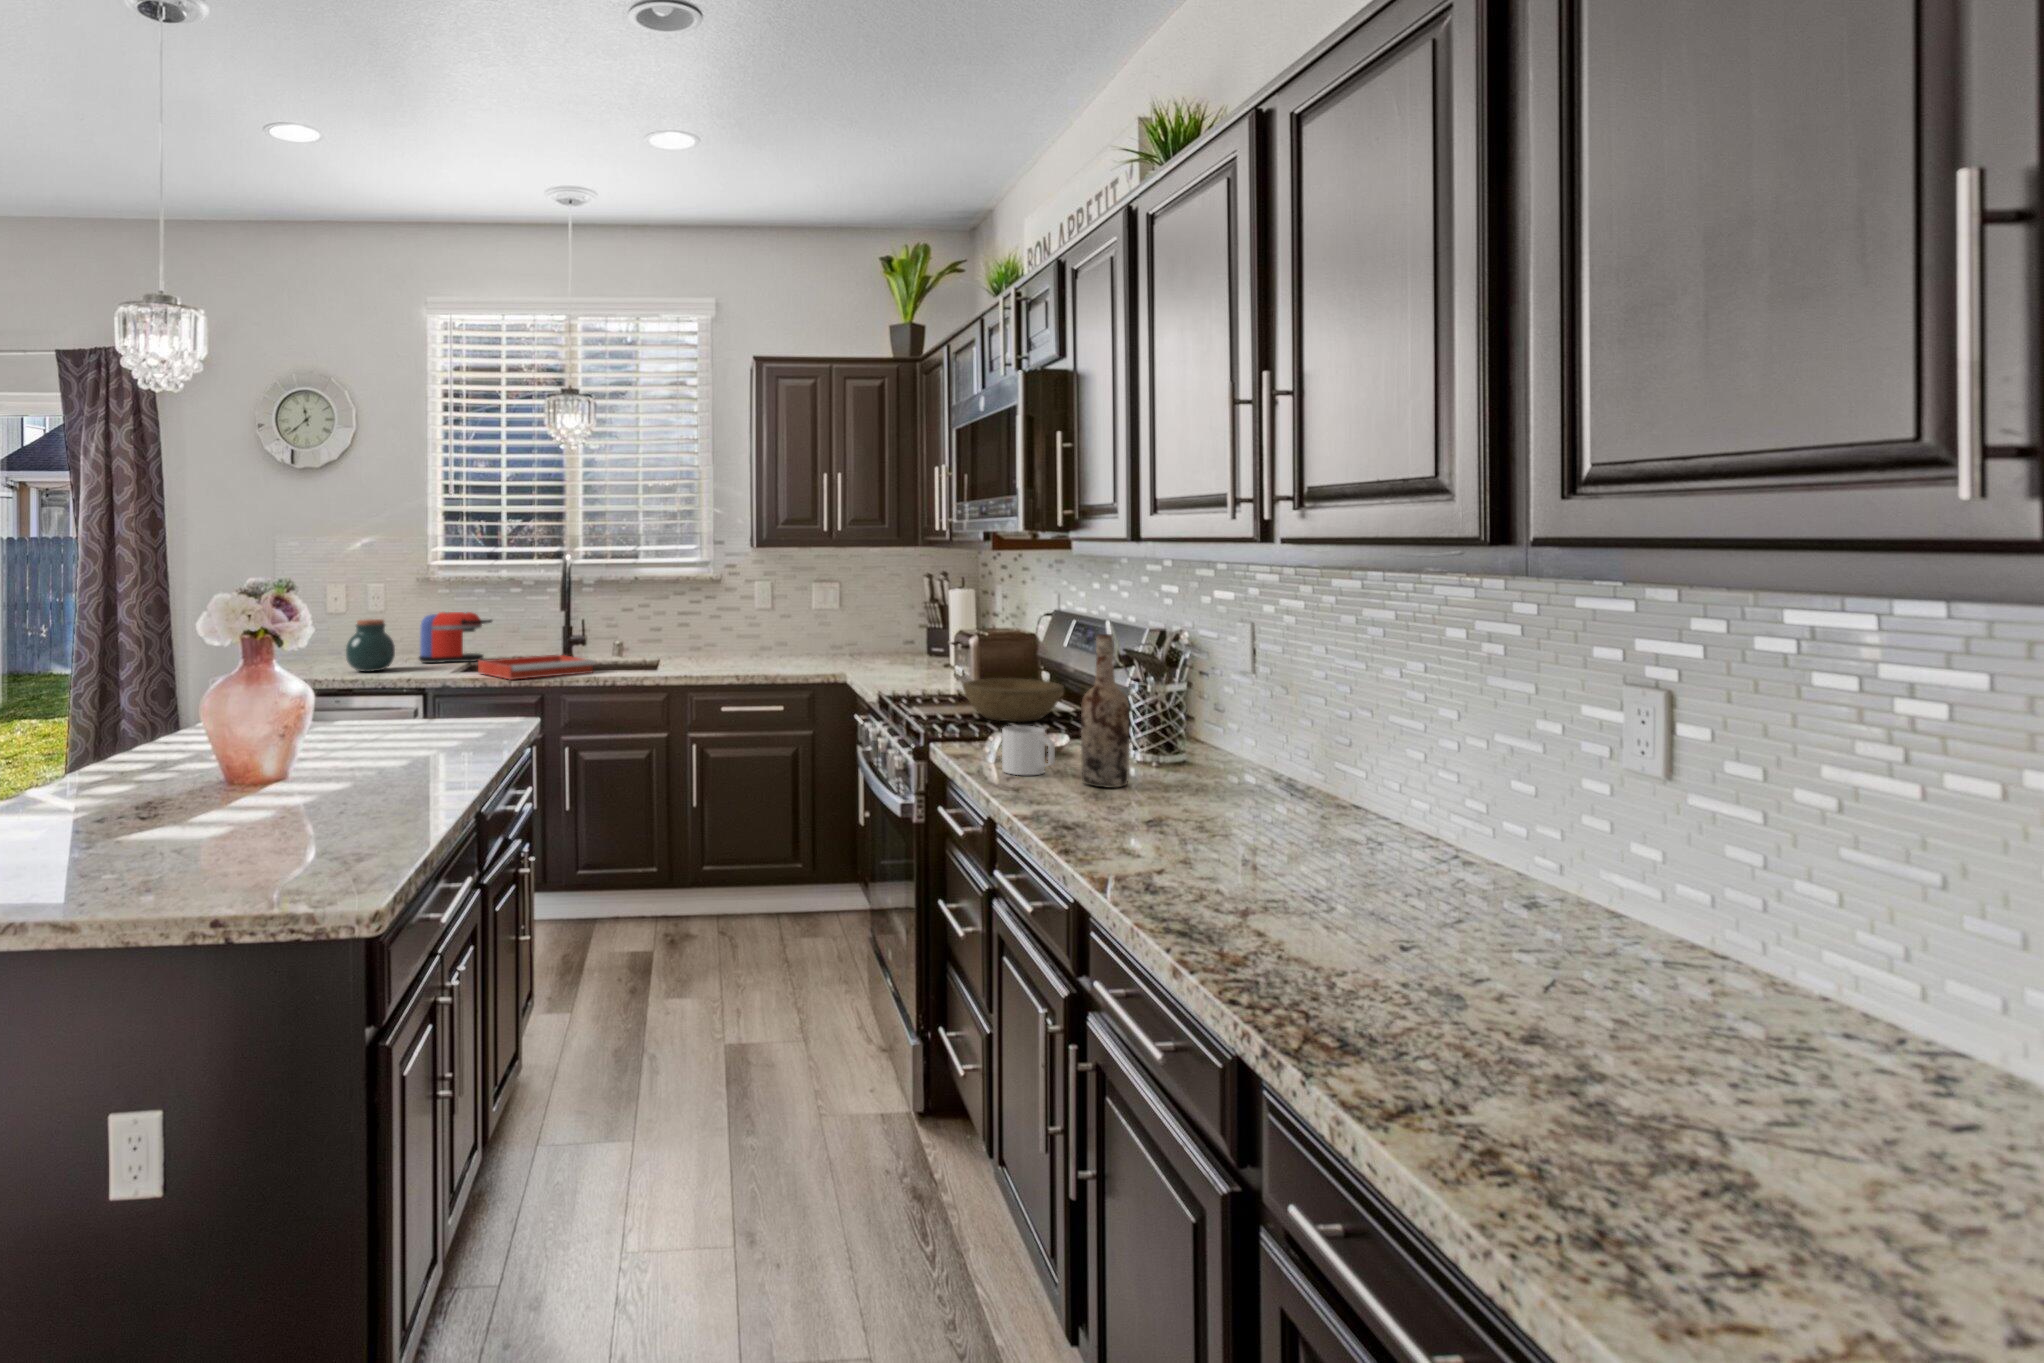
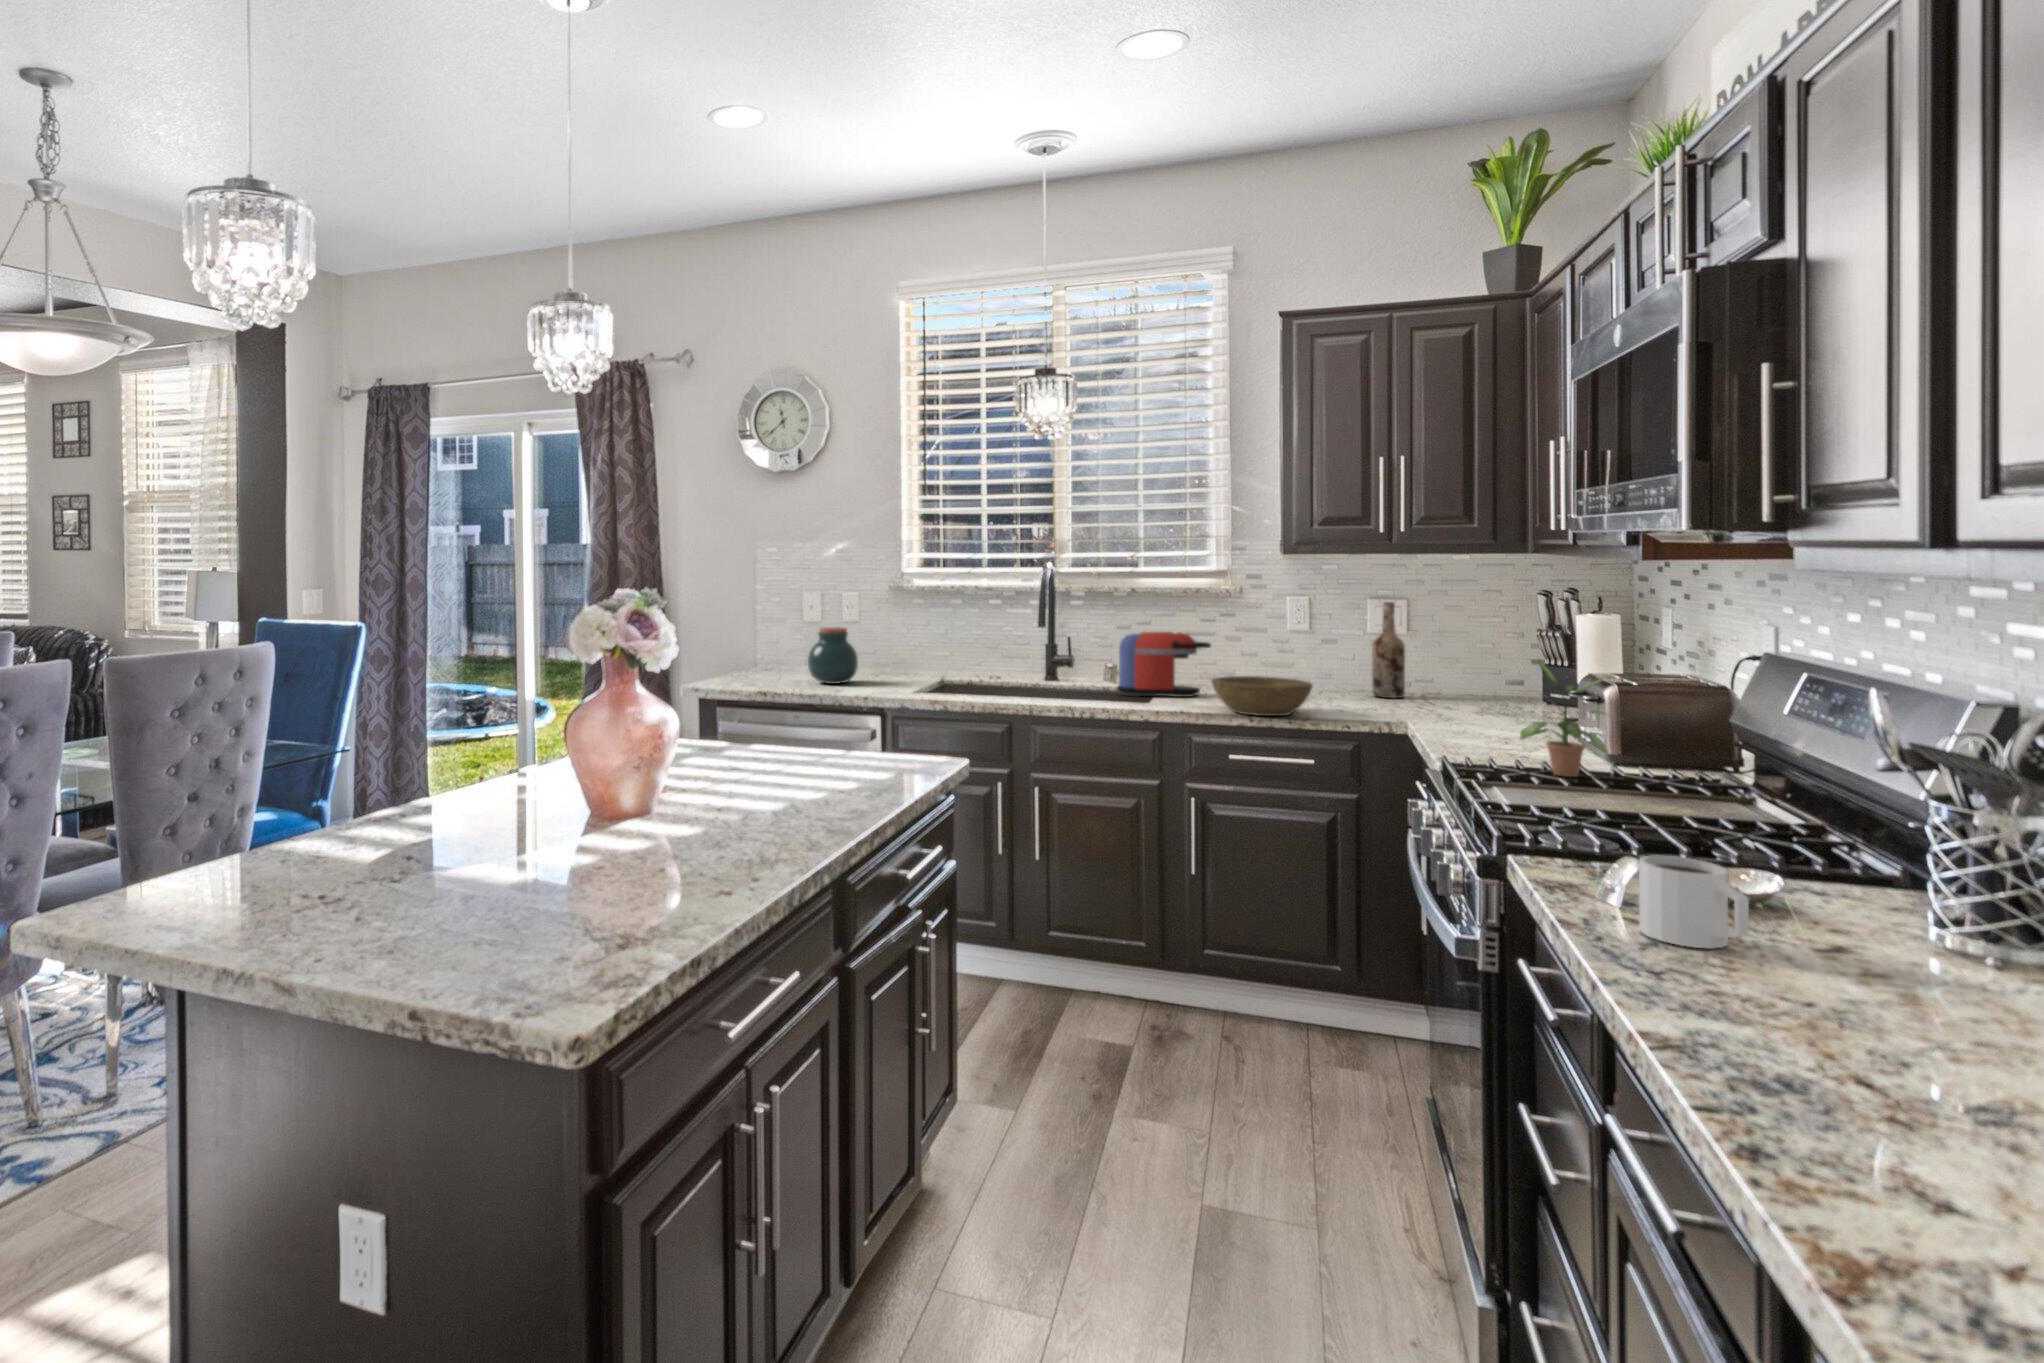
coffee maker: present [419,612,492,663] -> present [1117,632,1211,697]
potted plant: none [920,617,984,697] -> present [1520,660,1608,777]
wine bottle: present [1081,634,1129,788] -> present [1372,602,1405,698]
tray: present [478,655,594,680] -> none [939,677,1071,704]
bowl: present [962,678,1064,722] -> present [1212,676,1313,716]

